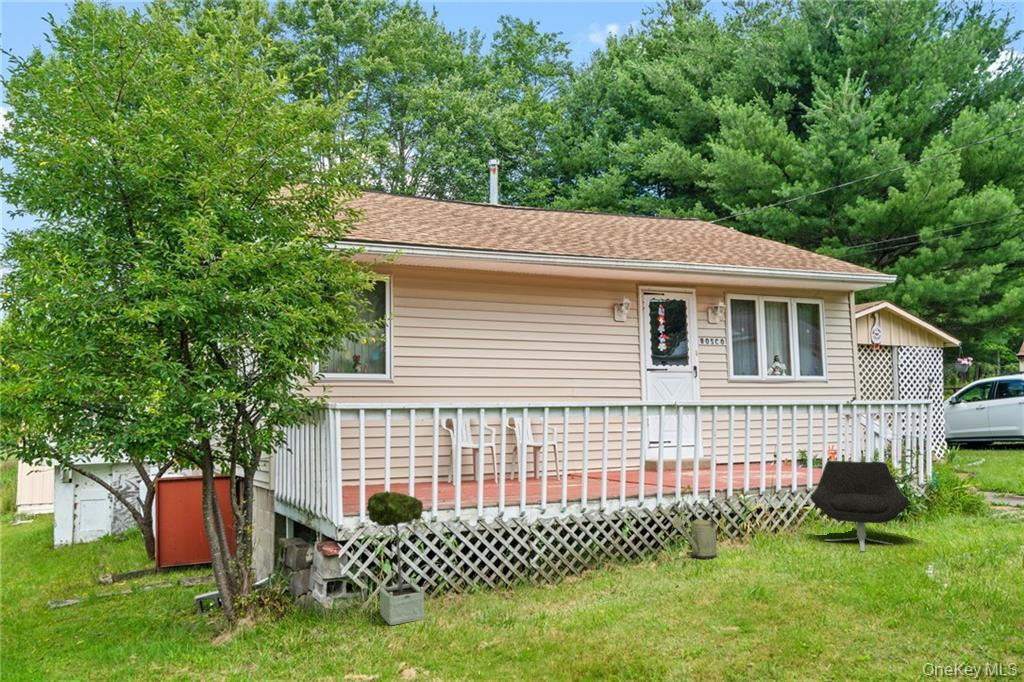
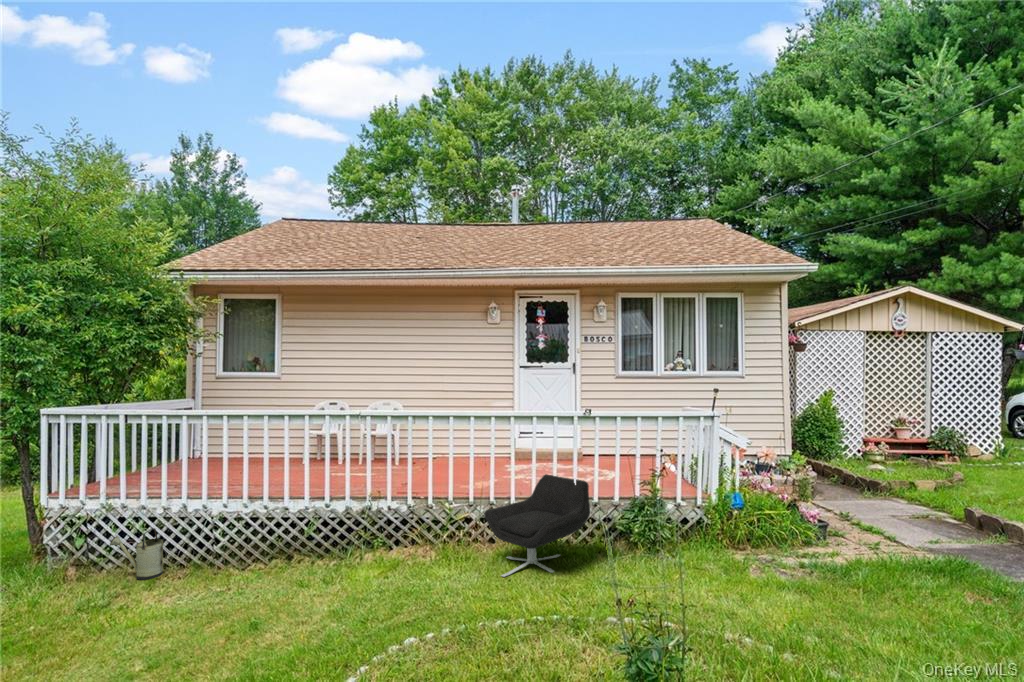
potted tree: present [367,491,424,625] -> none [40,483,97,590]
watering can: present [673,509,717,559] -> present [110,528,167,580]

